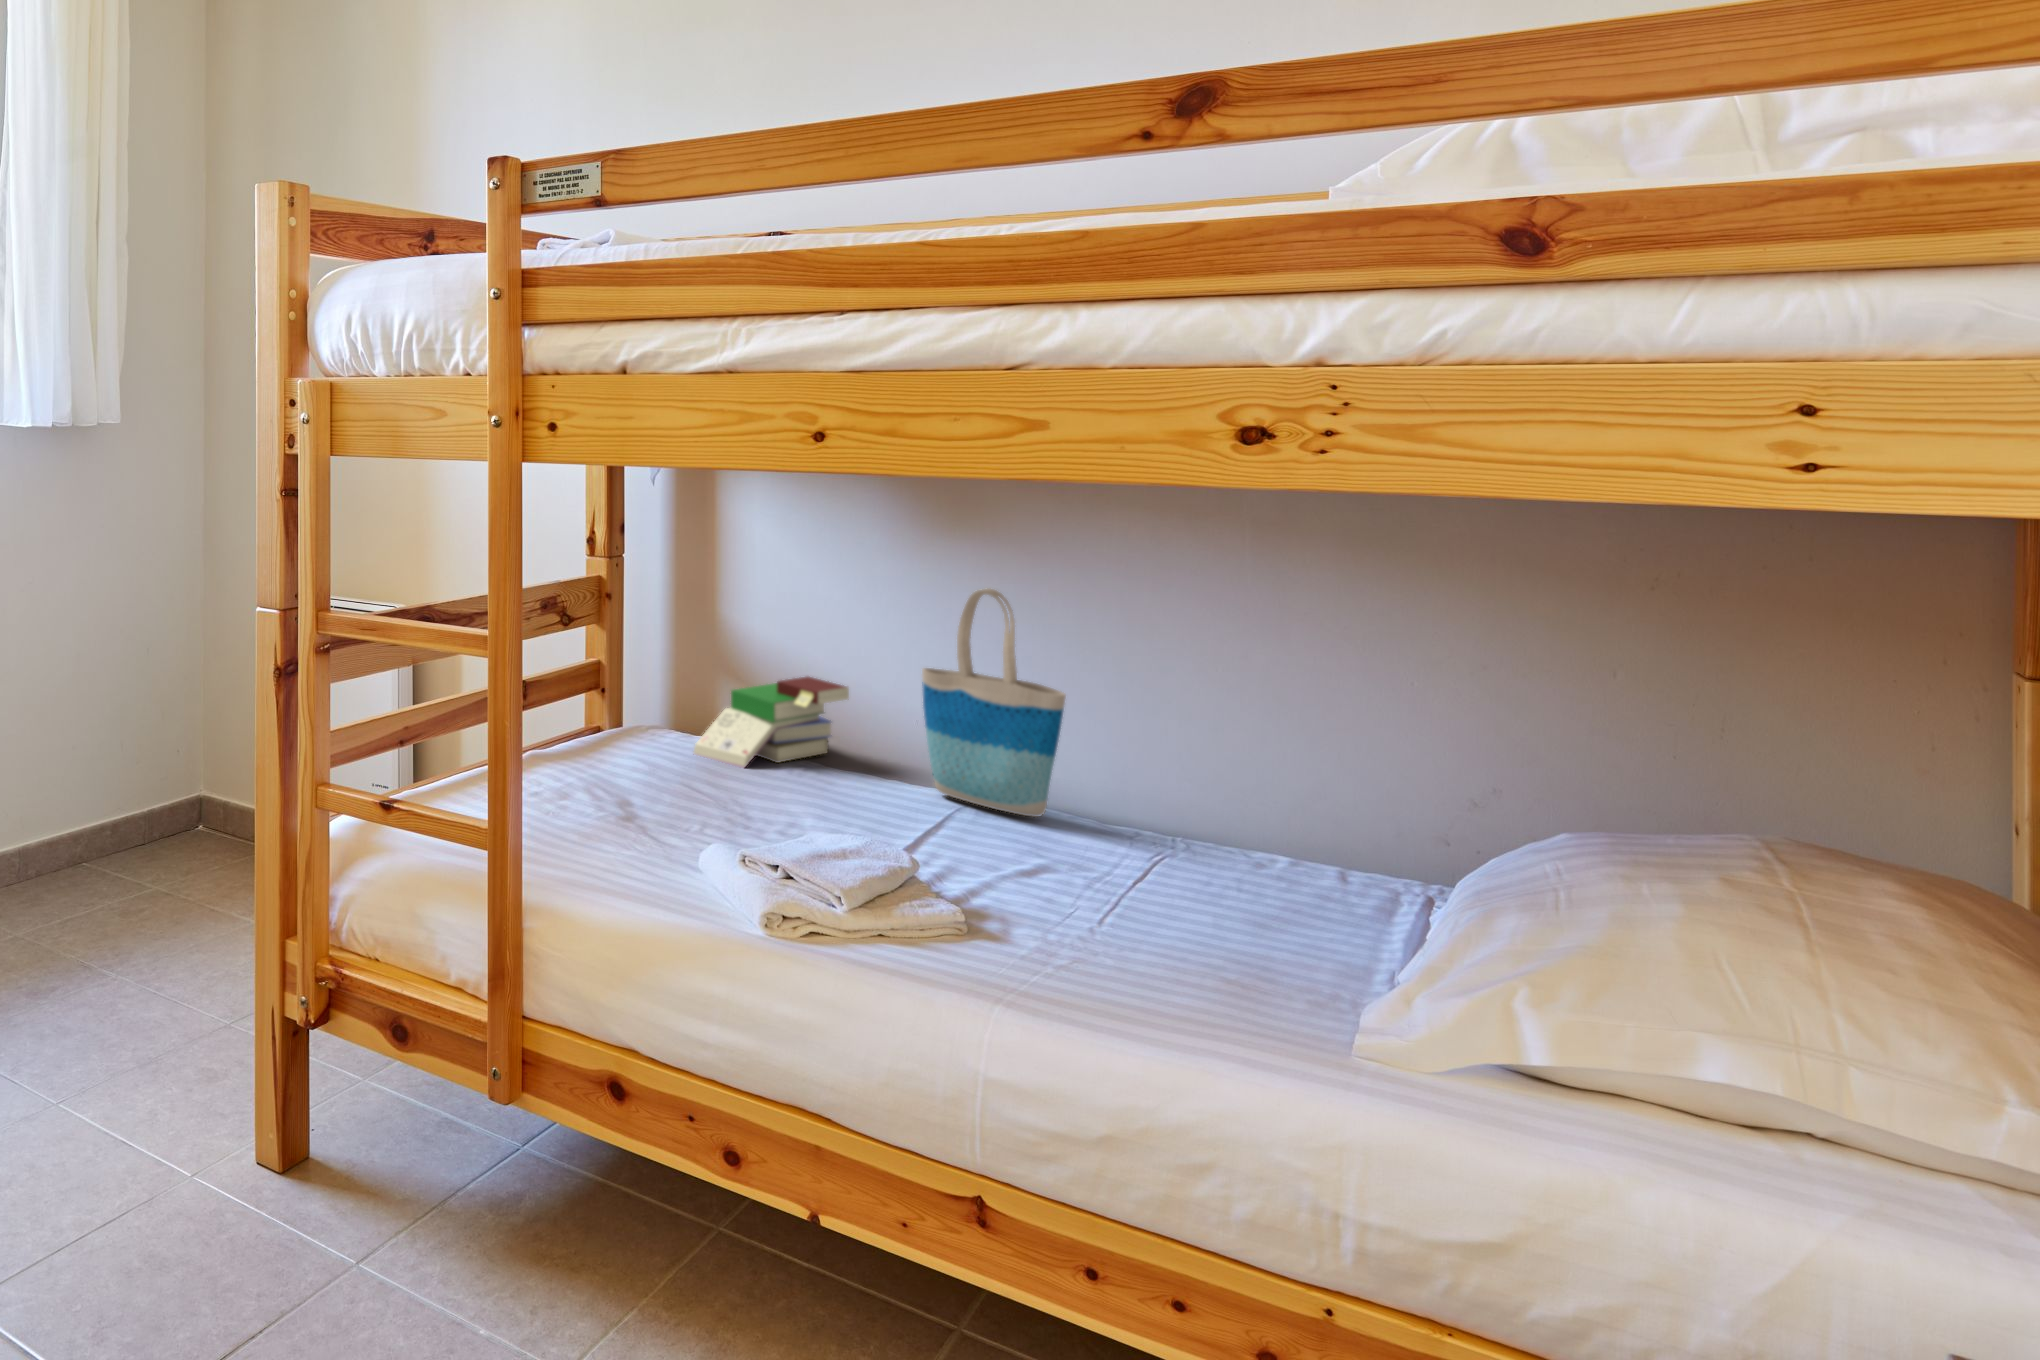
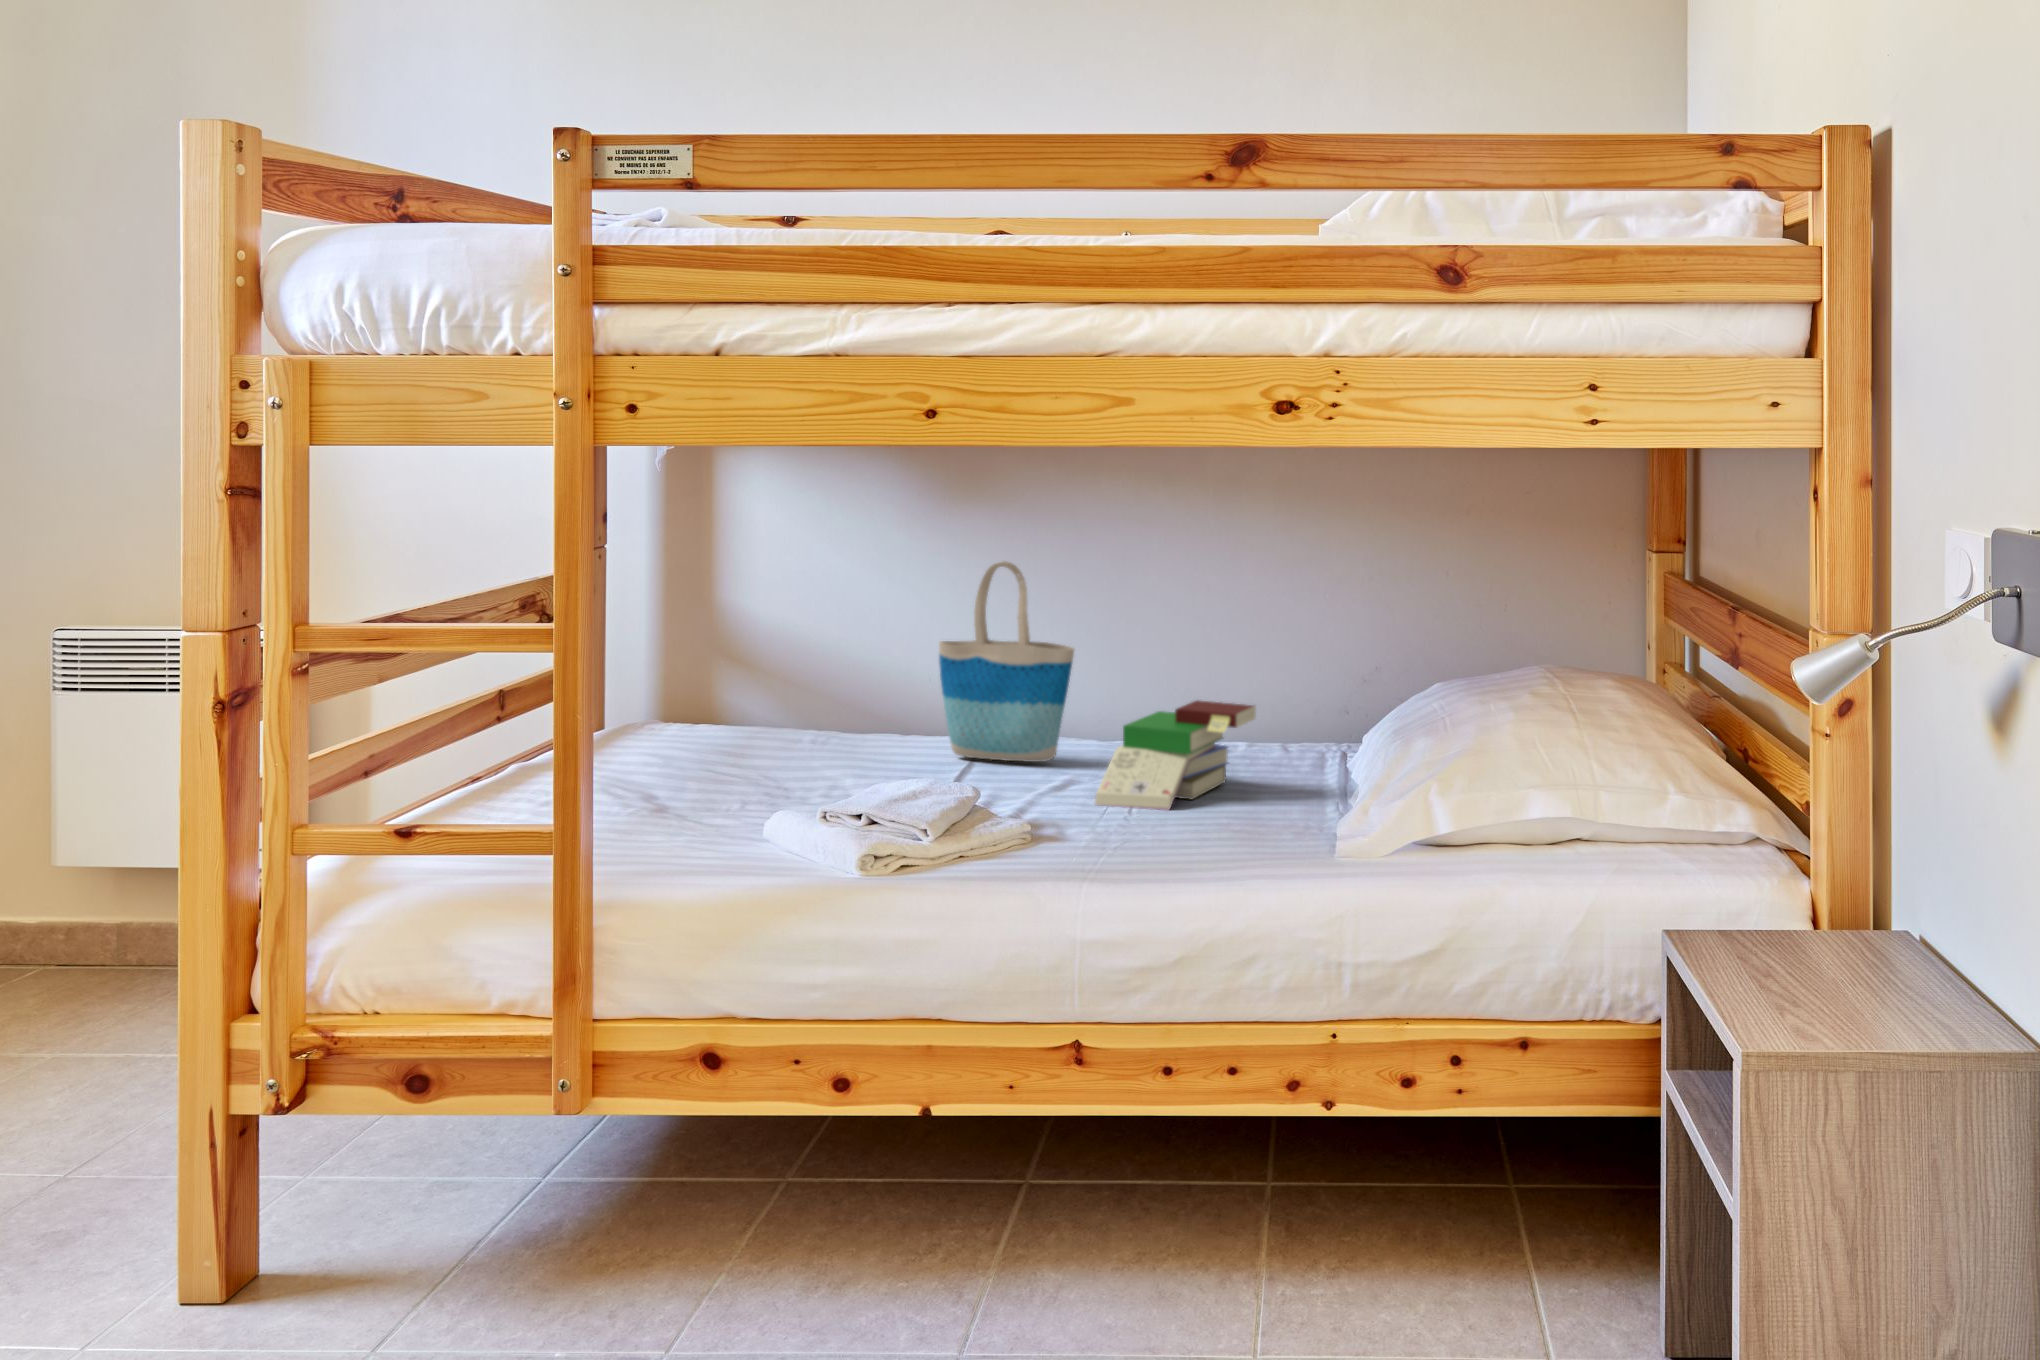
book: present [694,677,849,768] -> present [1095,700,1256,811]

